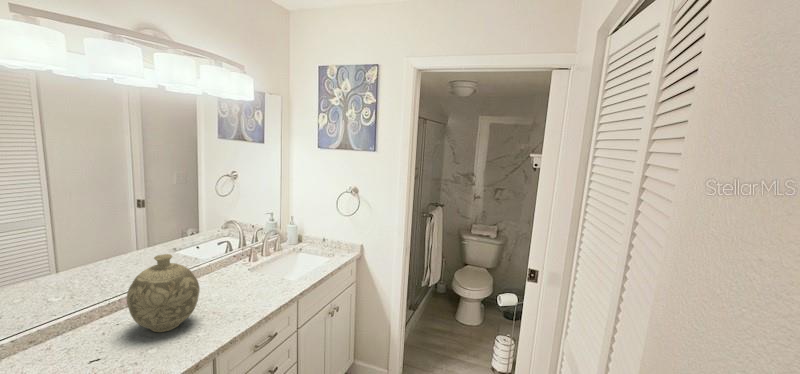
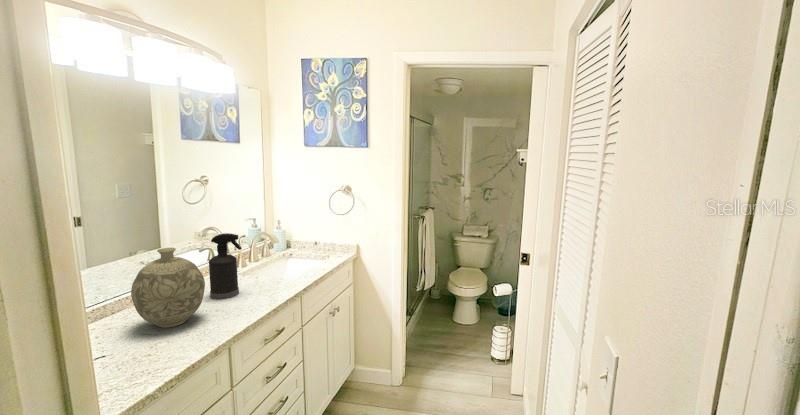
spray bottle: none [210,237,242,300] -> present [209,233,241,299]

